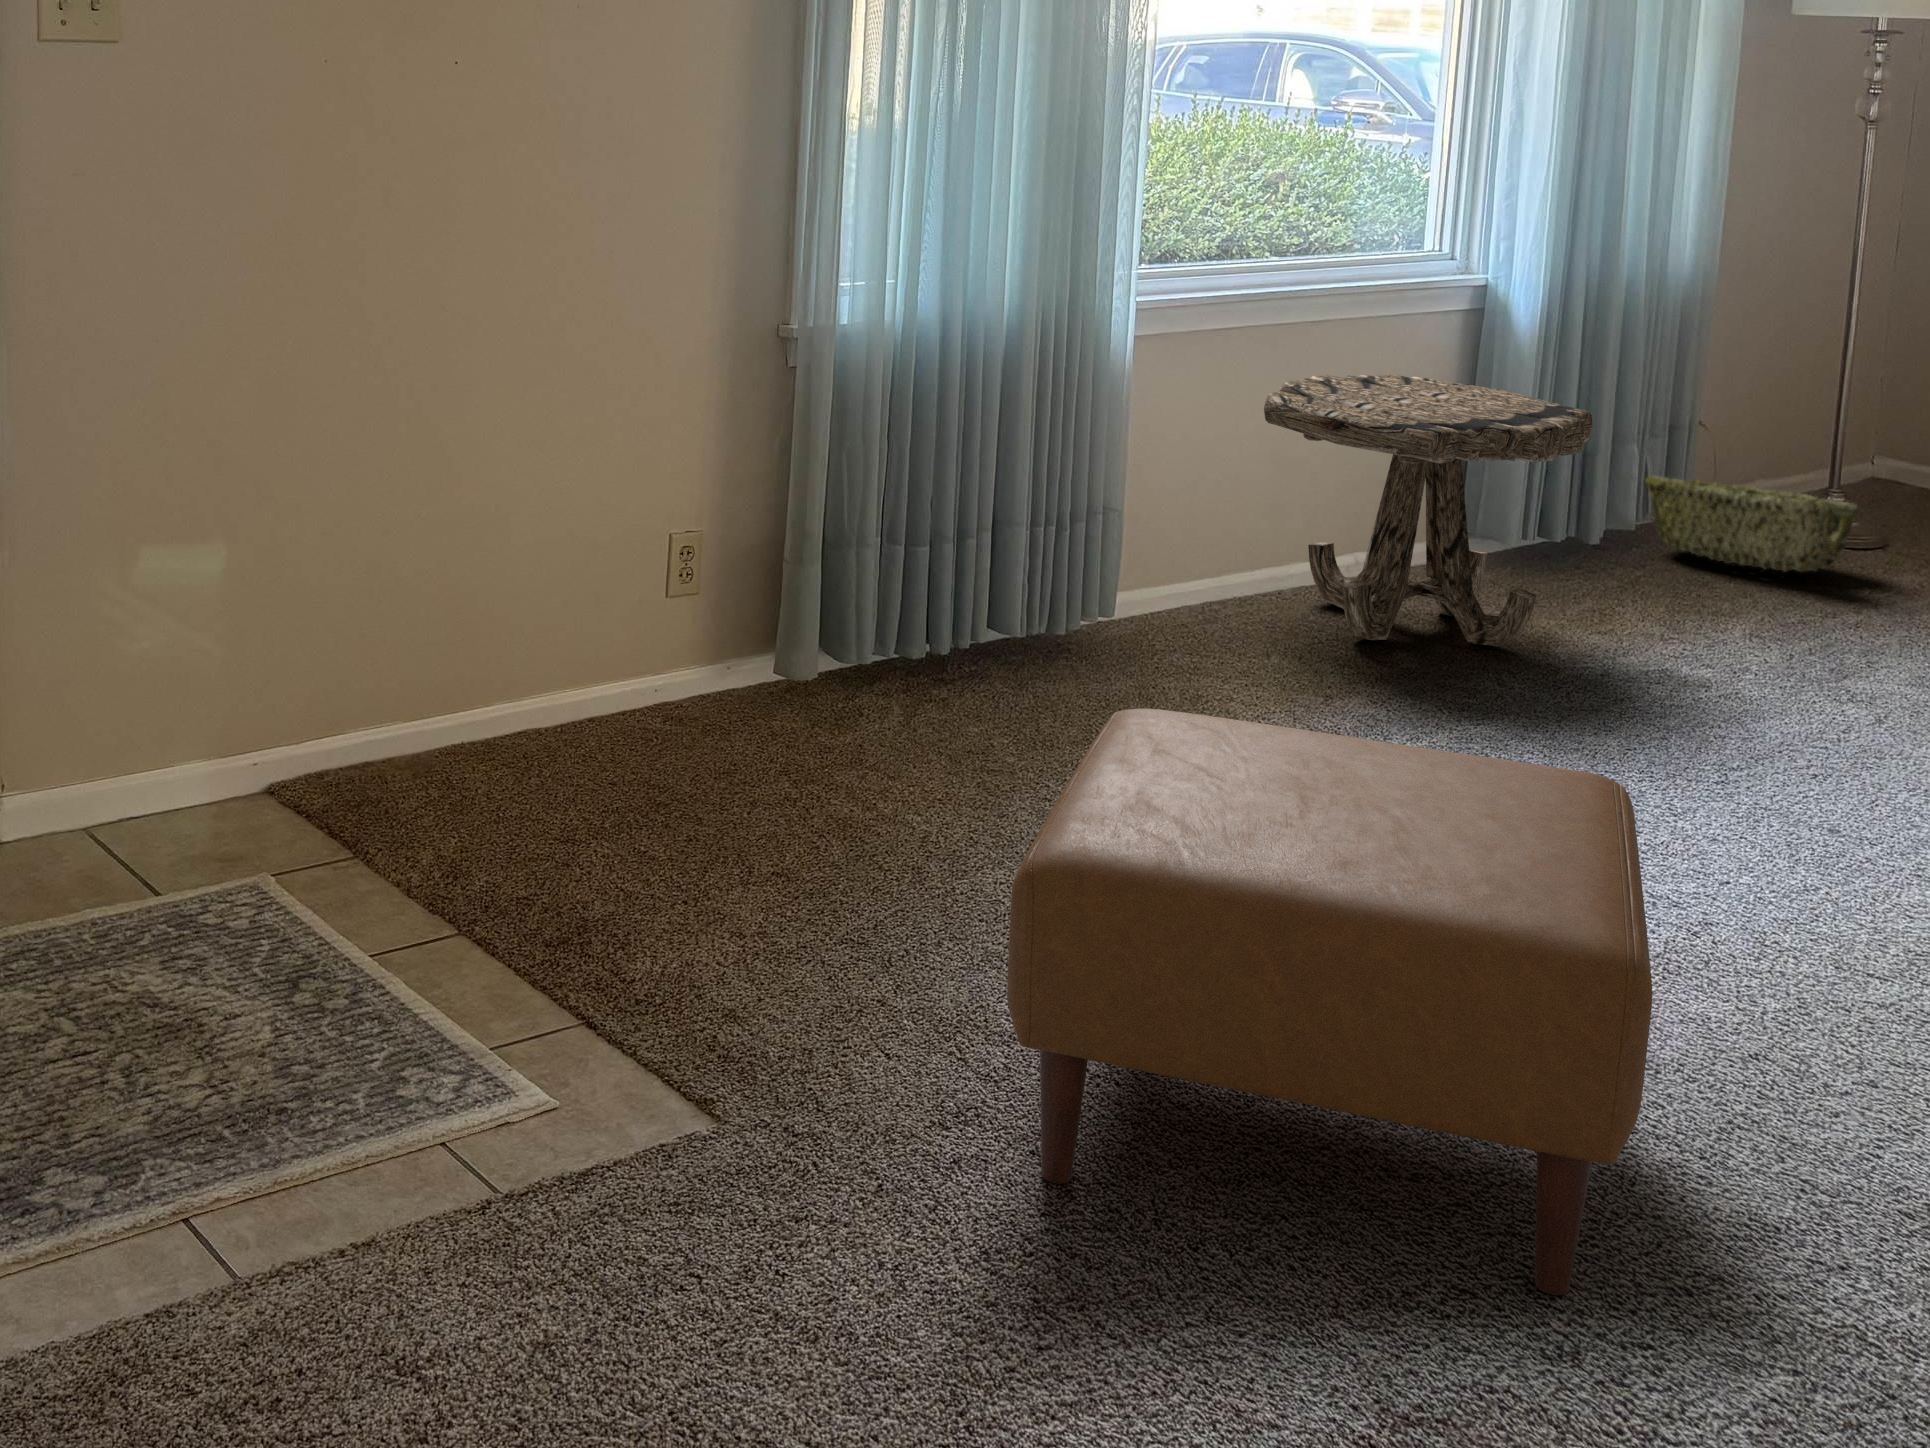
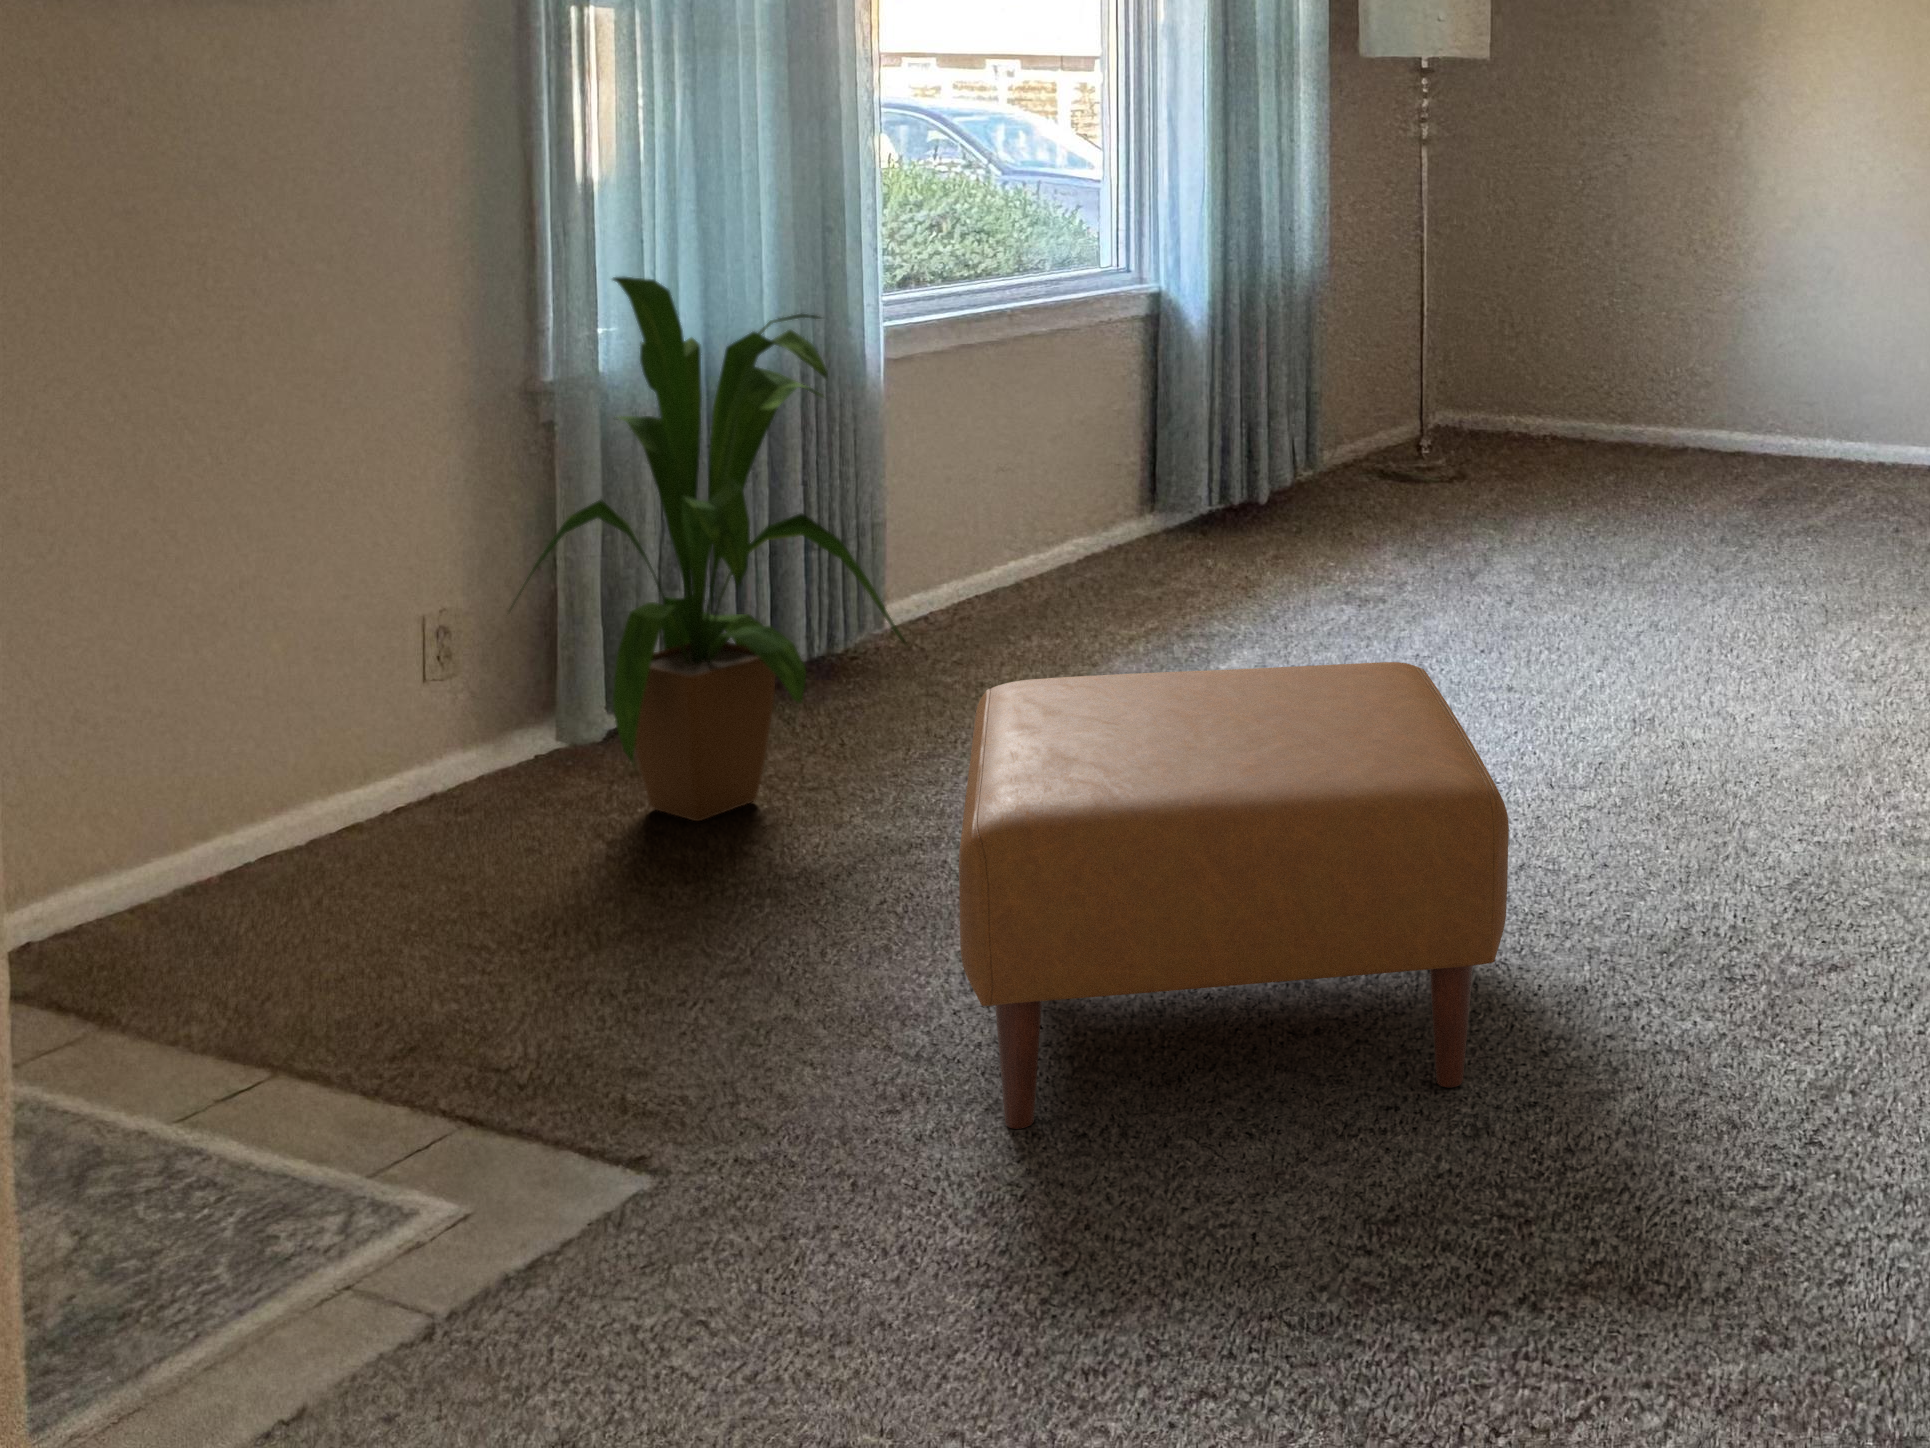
house plant: none [726,238,1093,780] -> present [516,277,906,821]
side table: present [1264,374,1593,646] -> none [999,377,1273,612]
woven basket: present [1645,475,1858,572] -> none [1296,443,1454,510]

